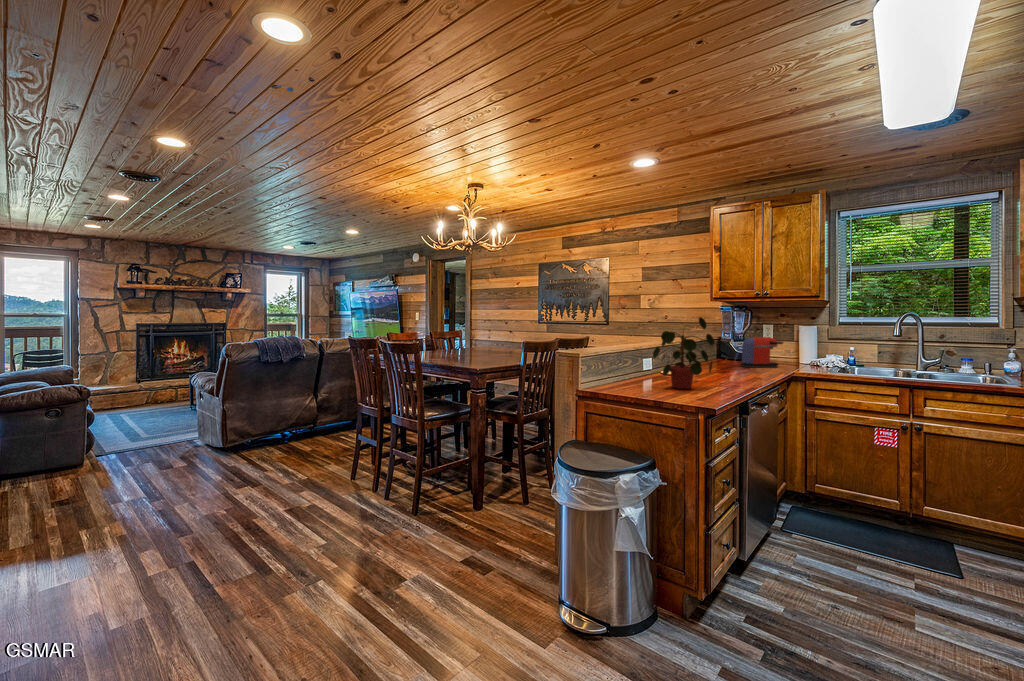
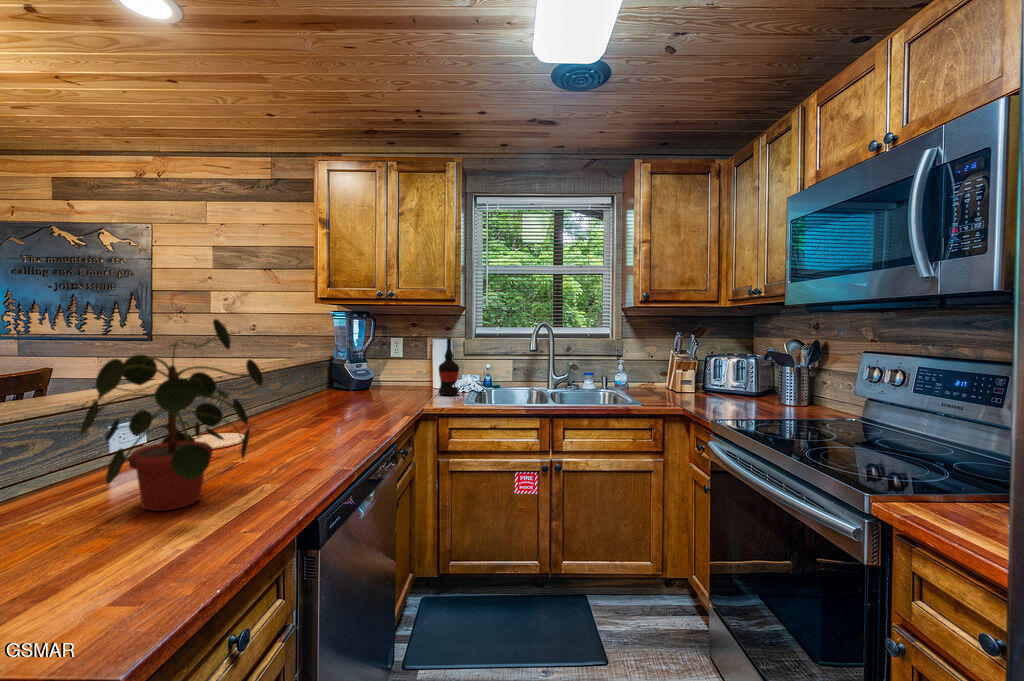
wine bottle: none [804,324,822,367] -> present [438,337,459,395]
coffee maker: present [741,337,783,367] -> none [355,355,413,403]

